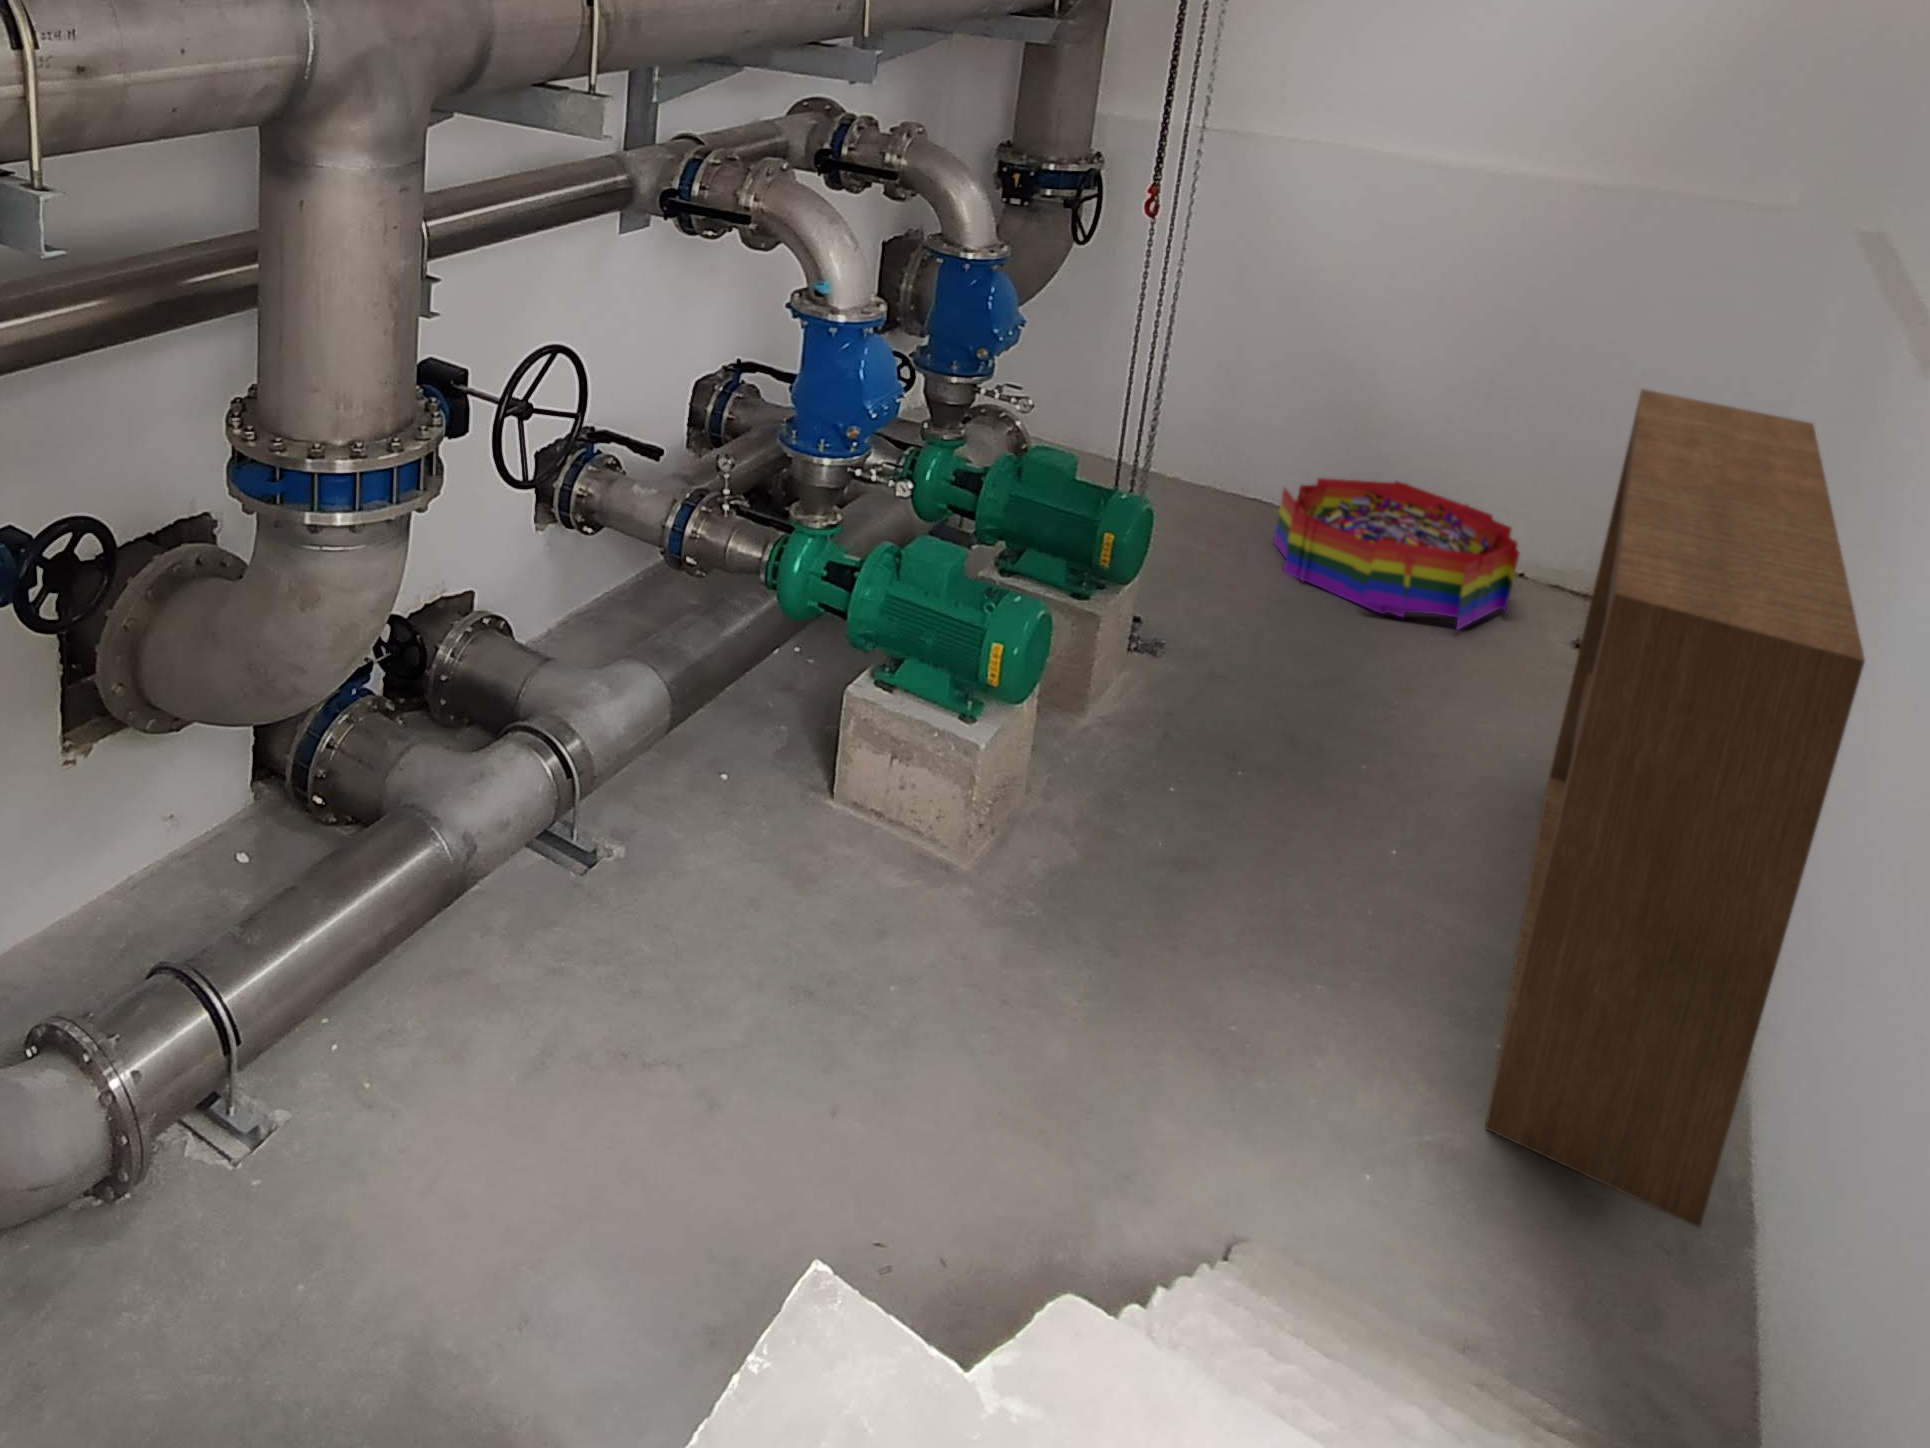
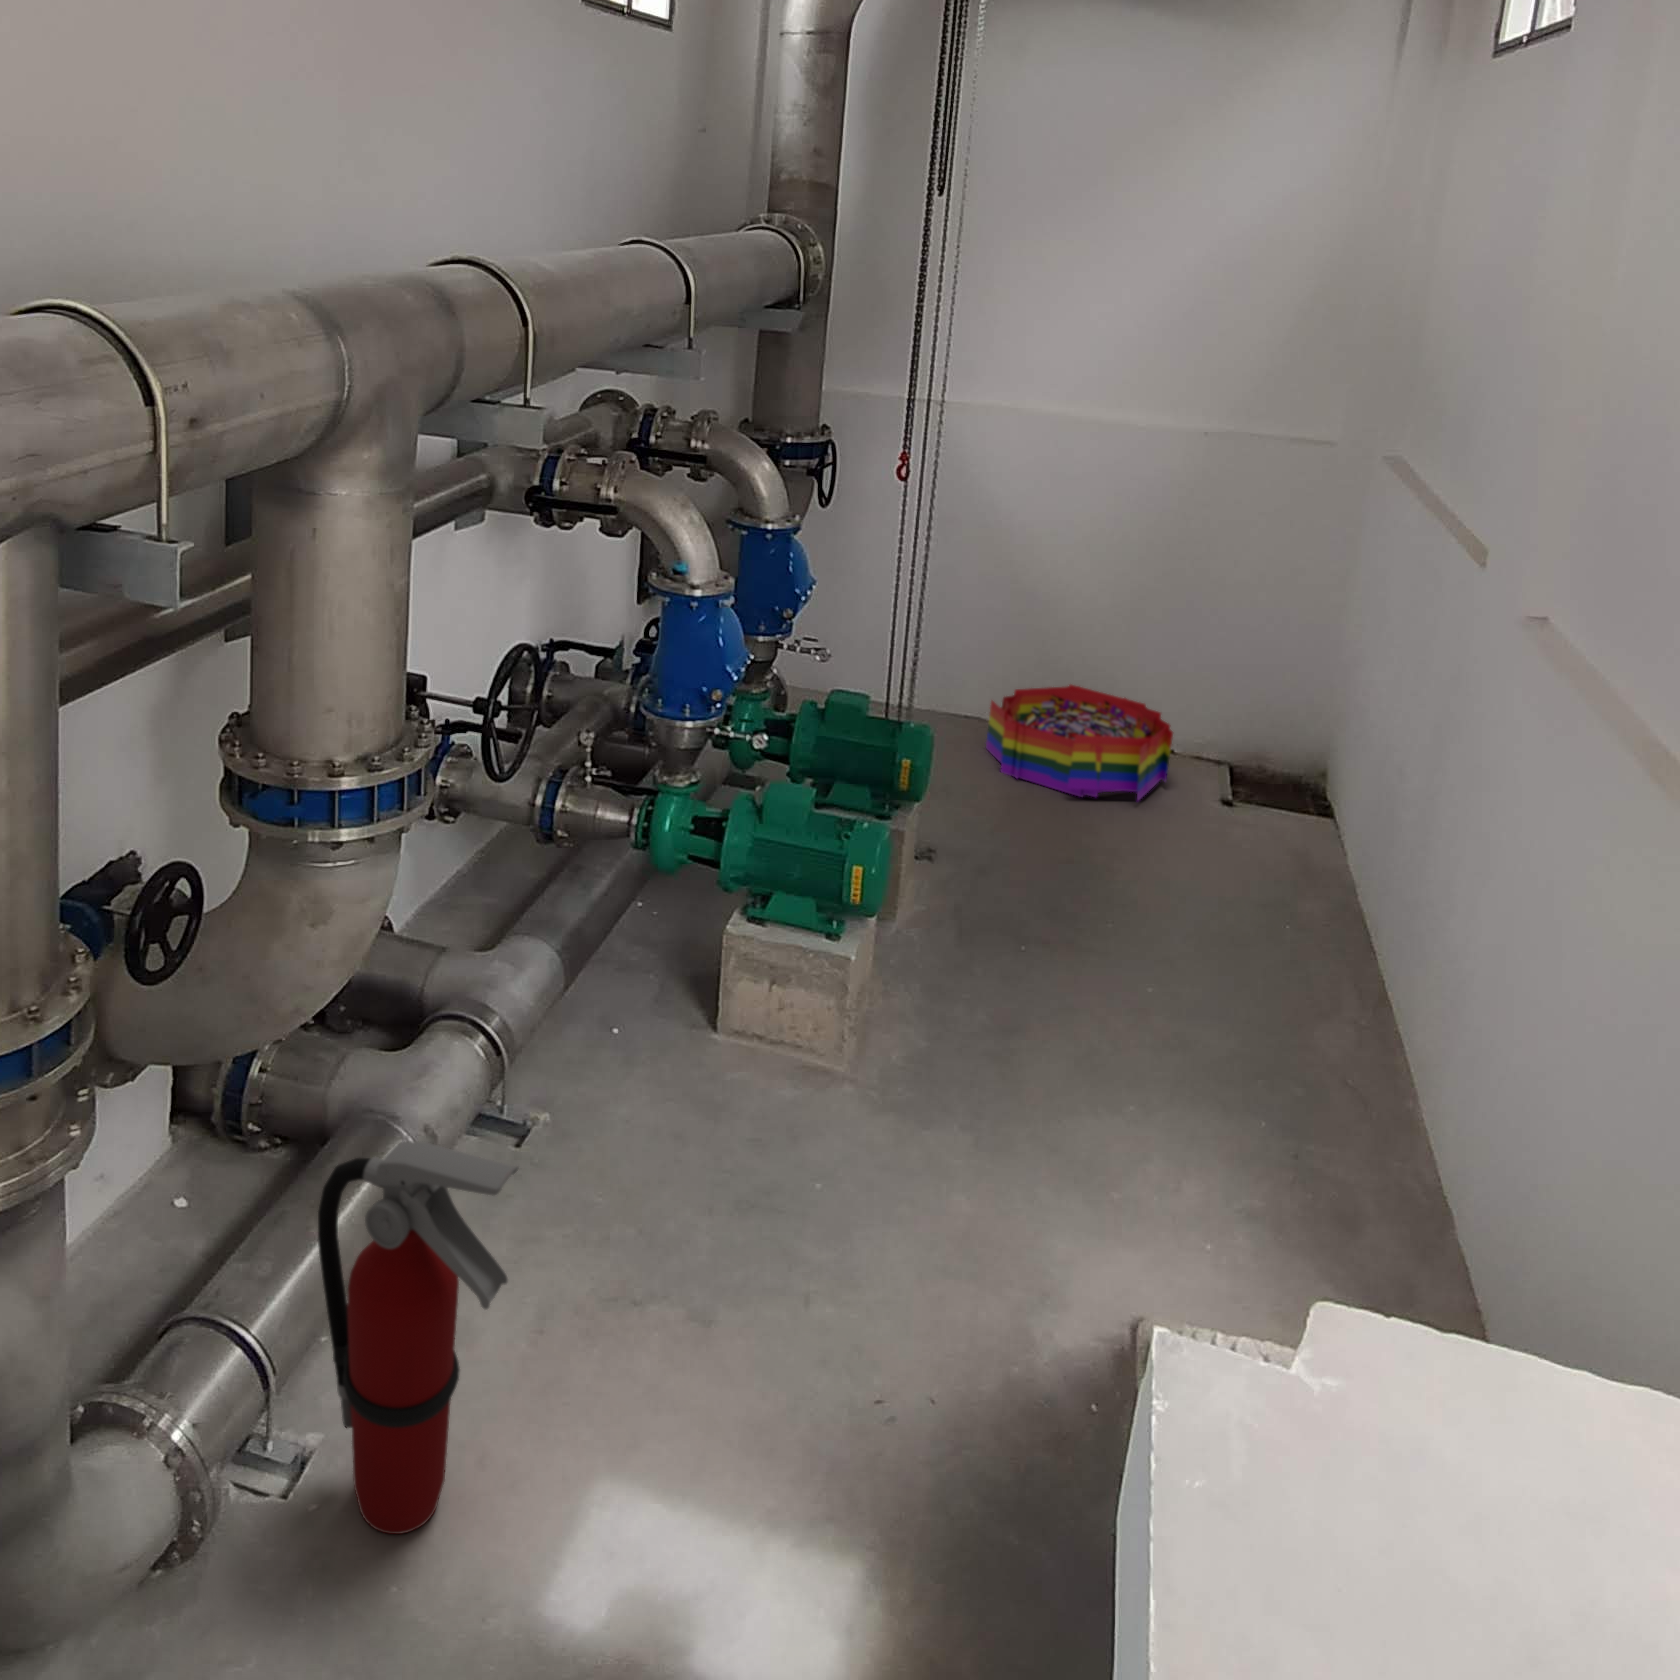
shelving unit: present [1486,389,1865,1227] -> none [1231,593,1504,1234]
fire extinguisher: none [281,836,449,1229] -> present [318,1141,519,1534]

